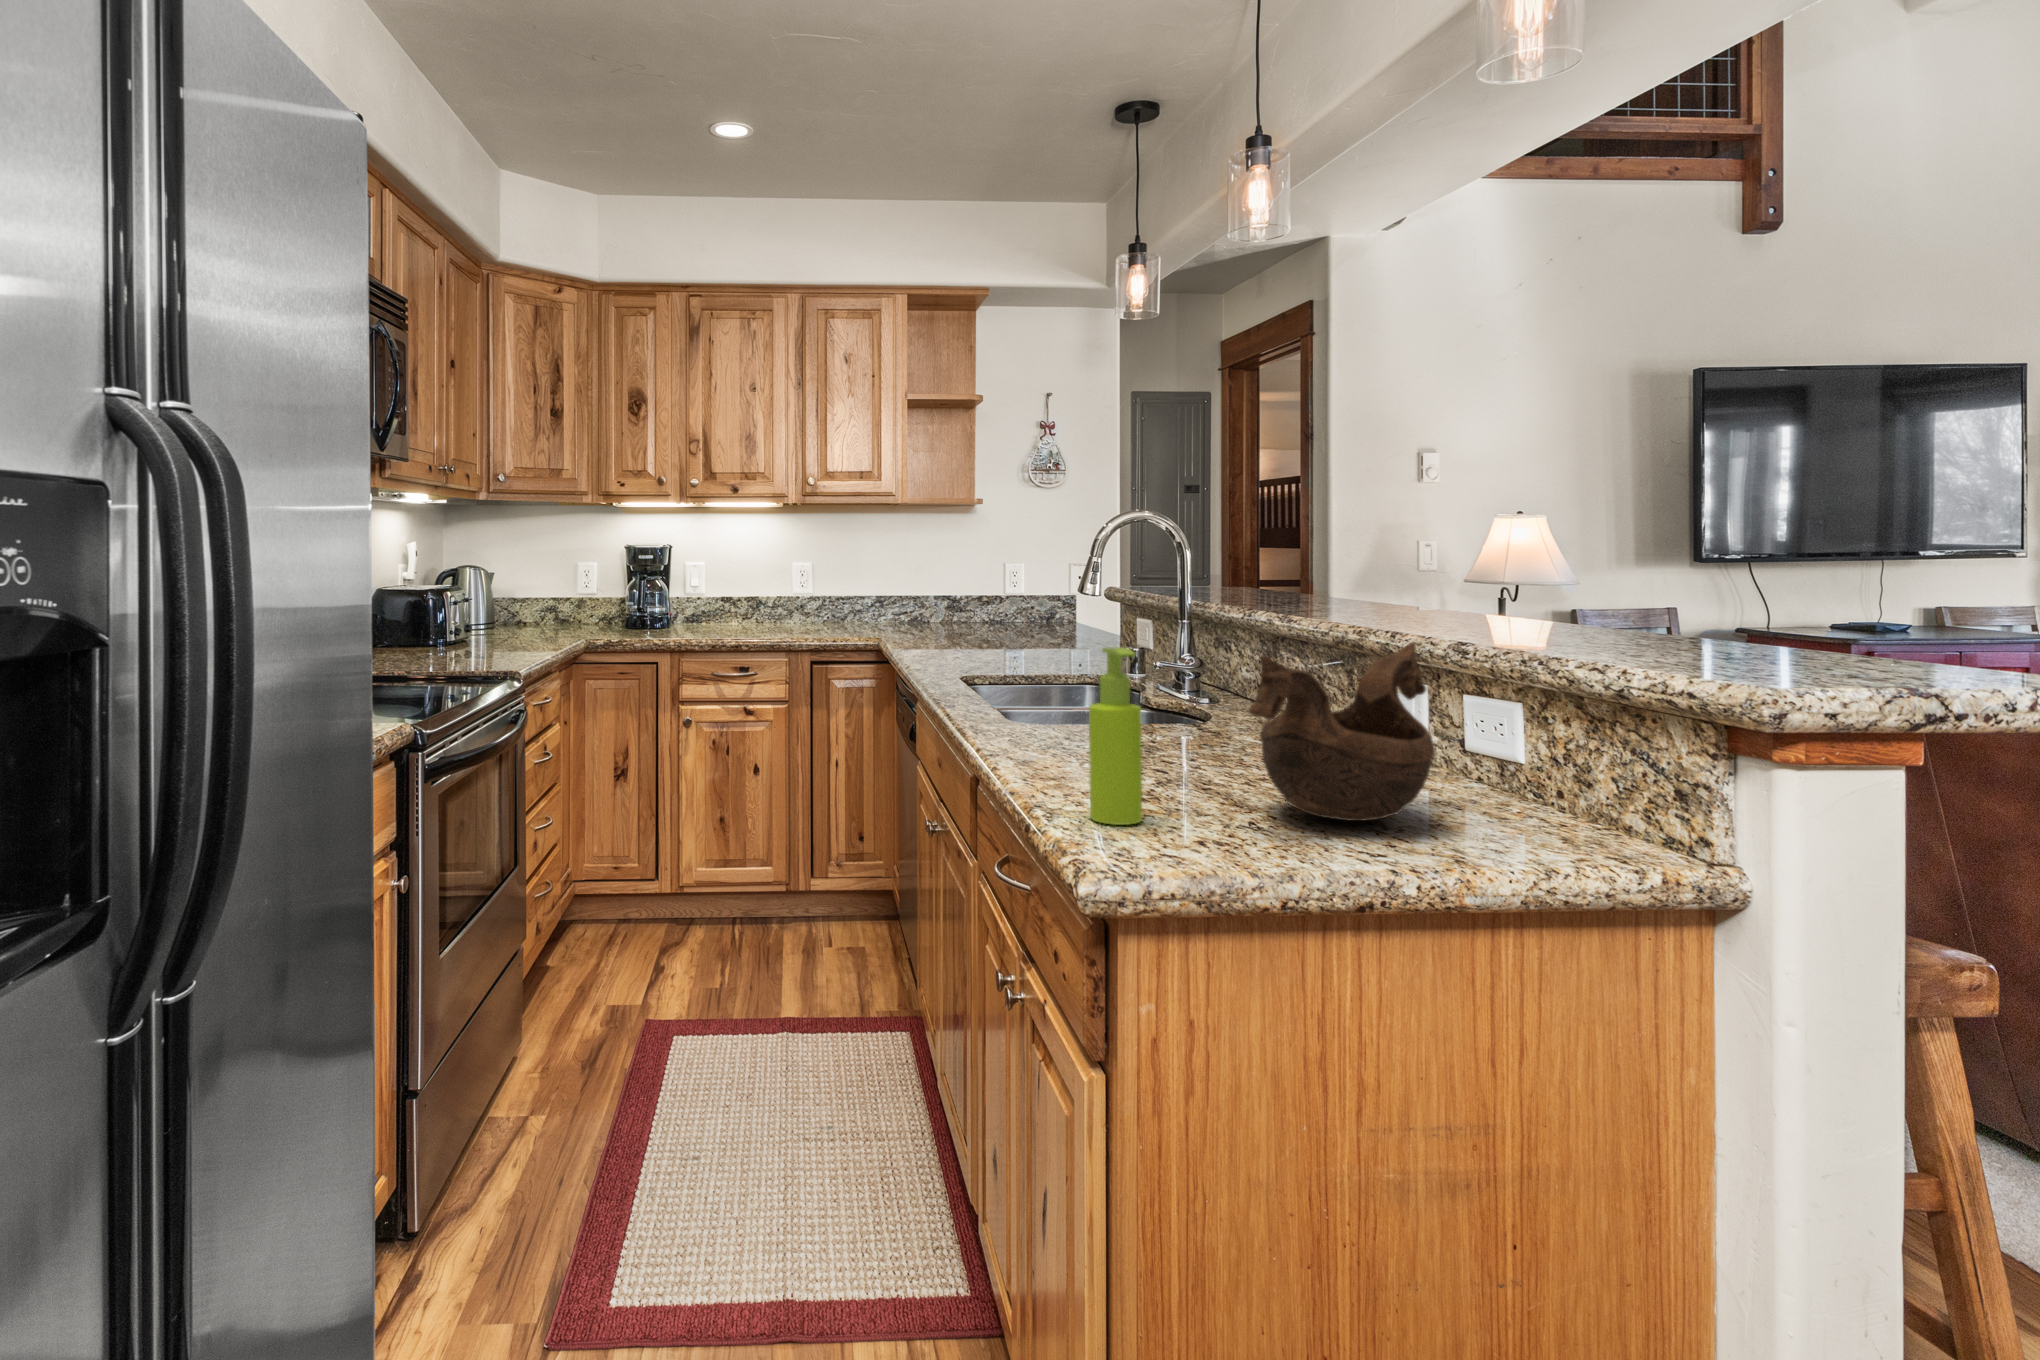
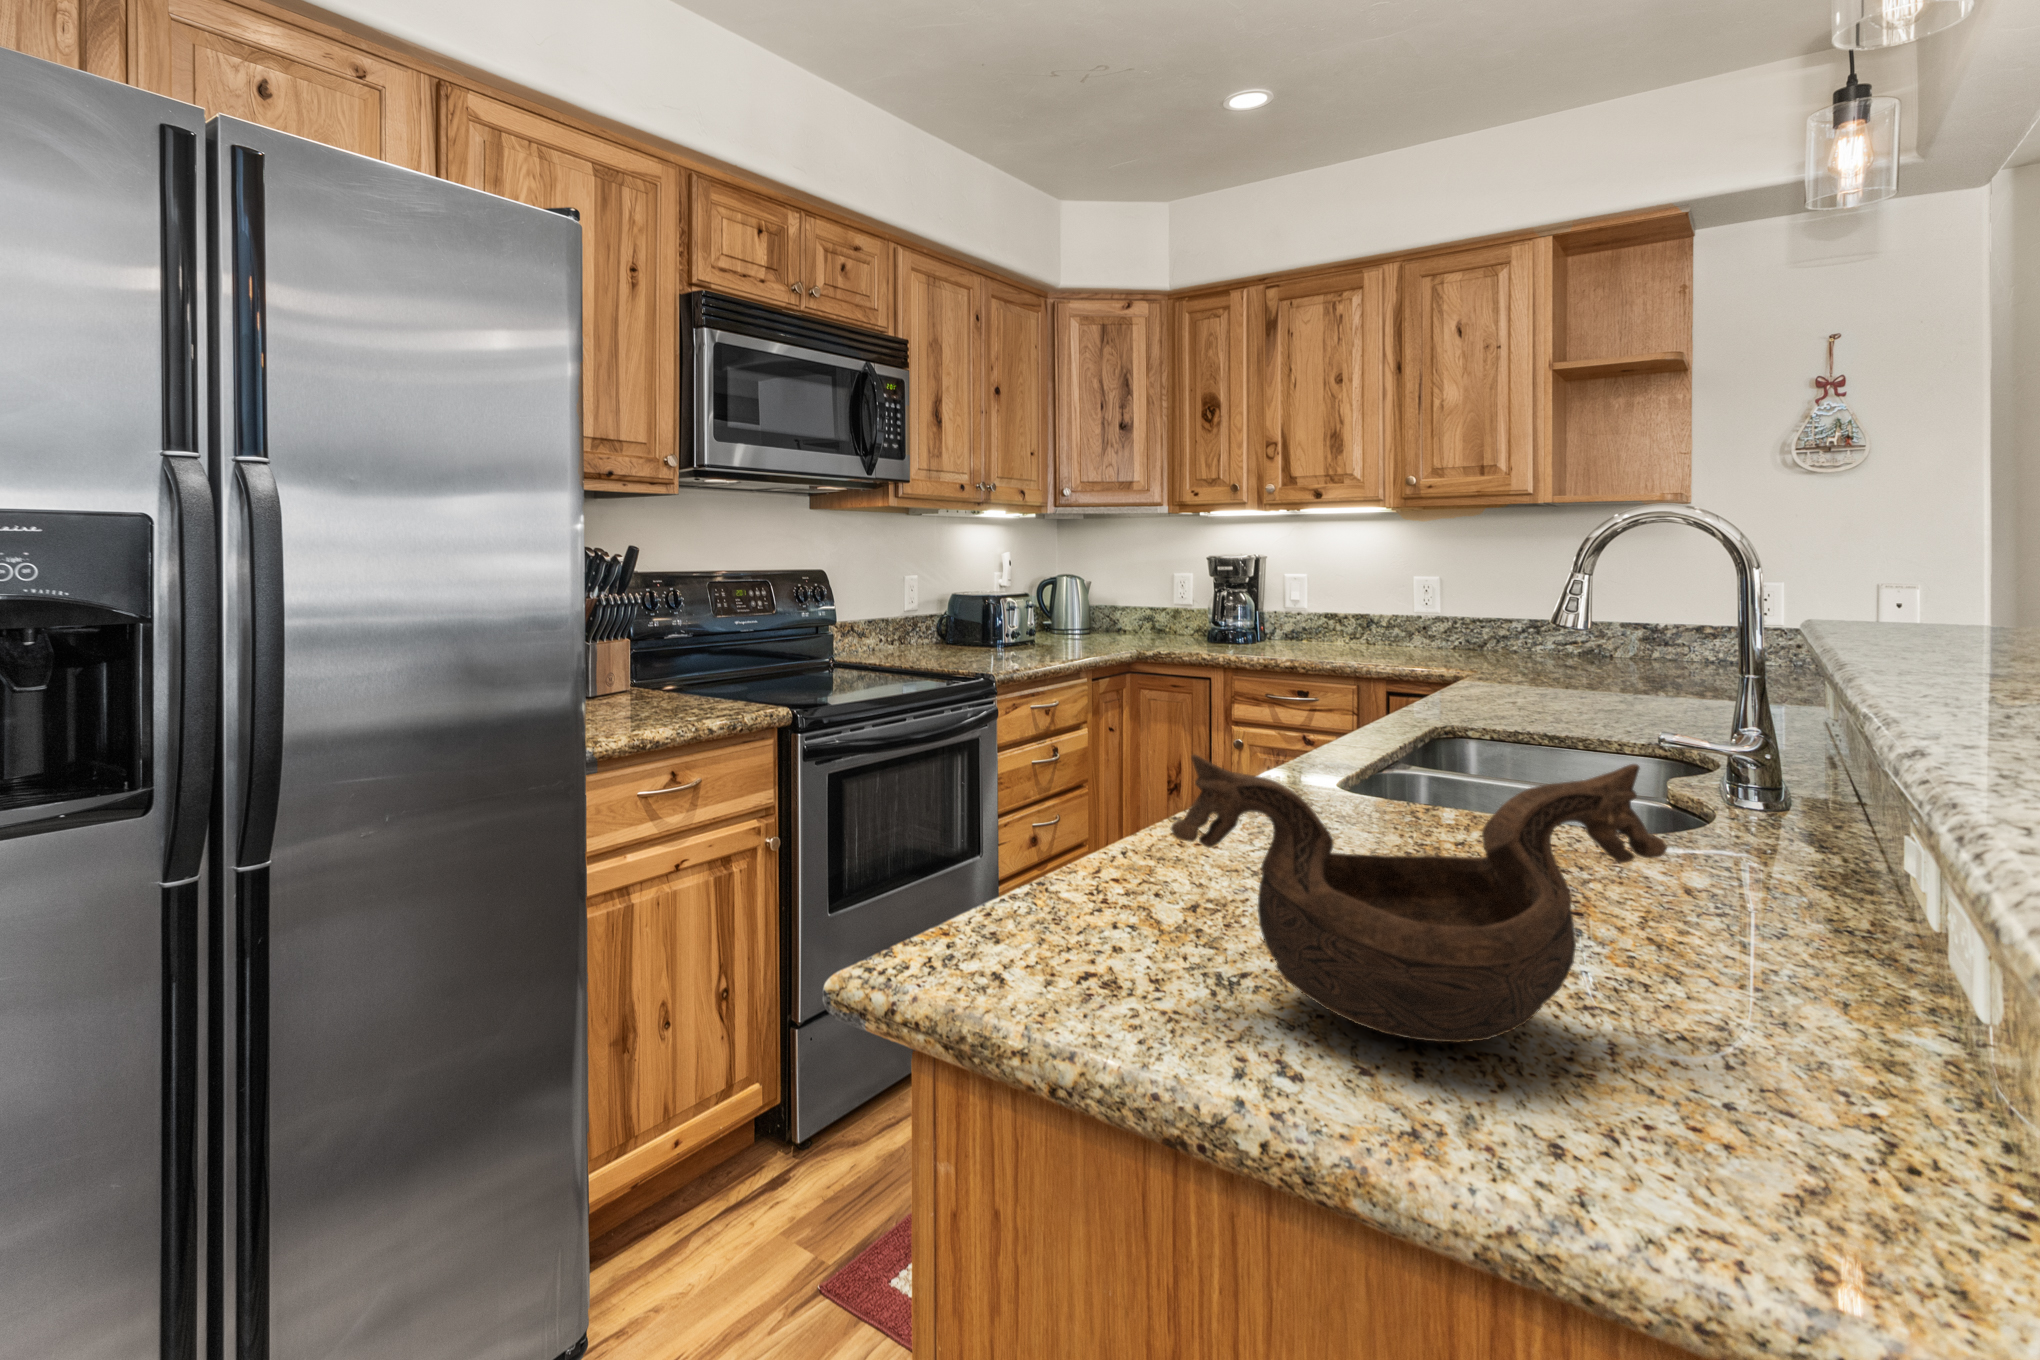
soap dispenser: present [1089,647,1142,825] -> none [1047,720,1113,947]

